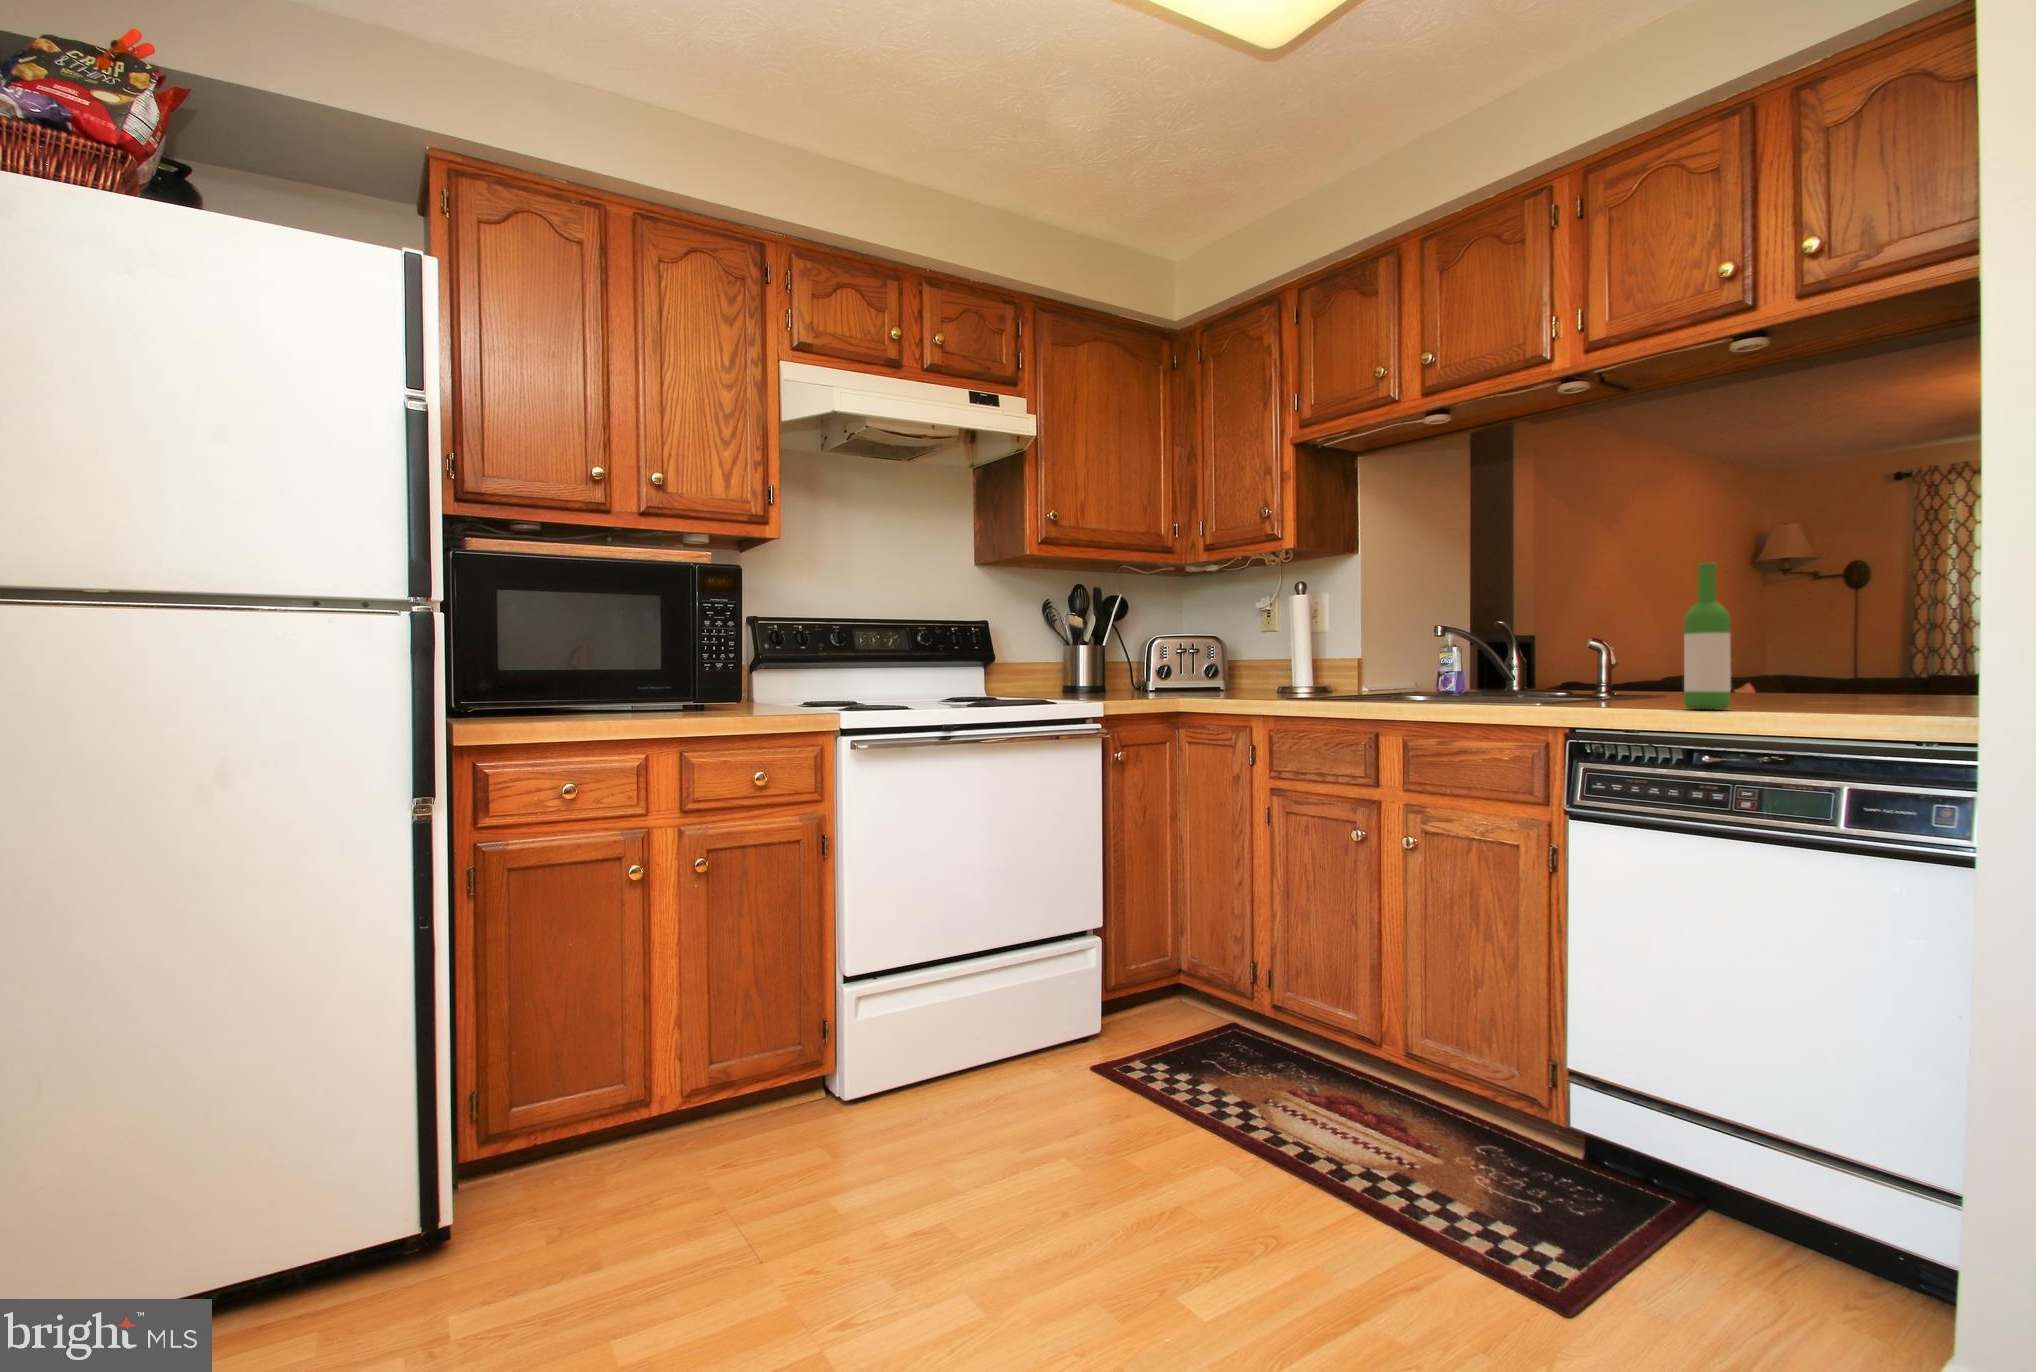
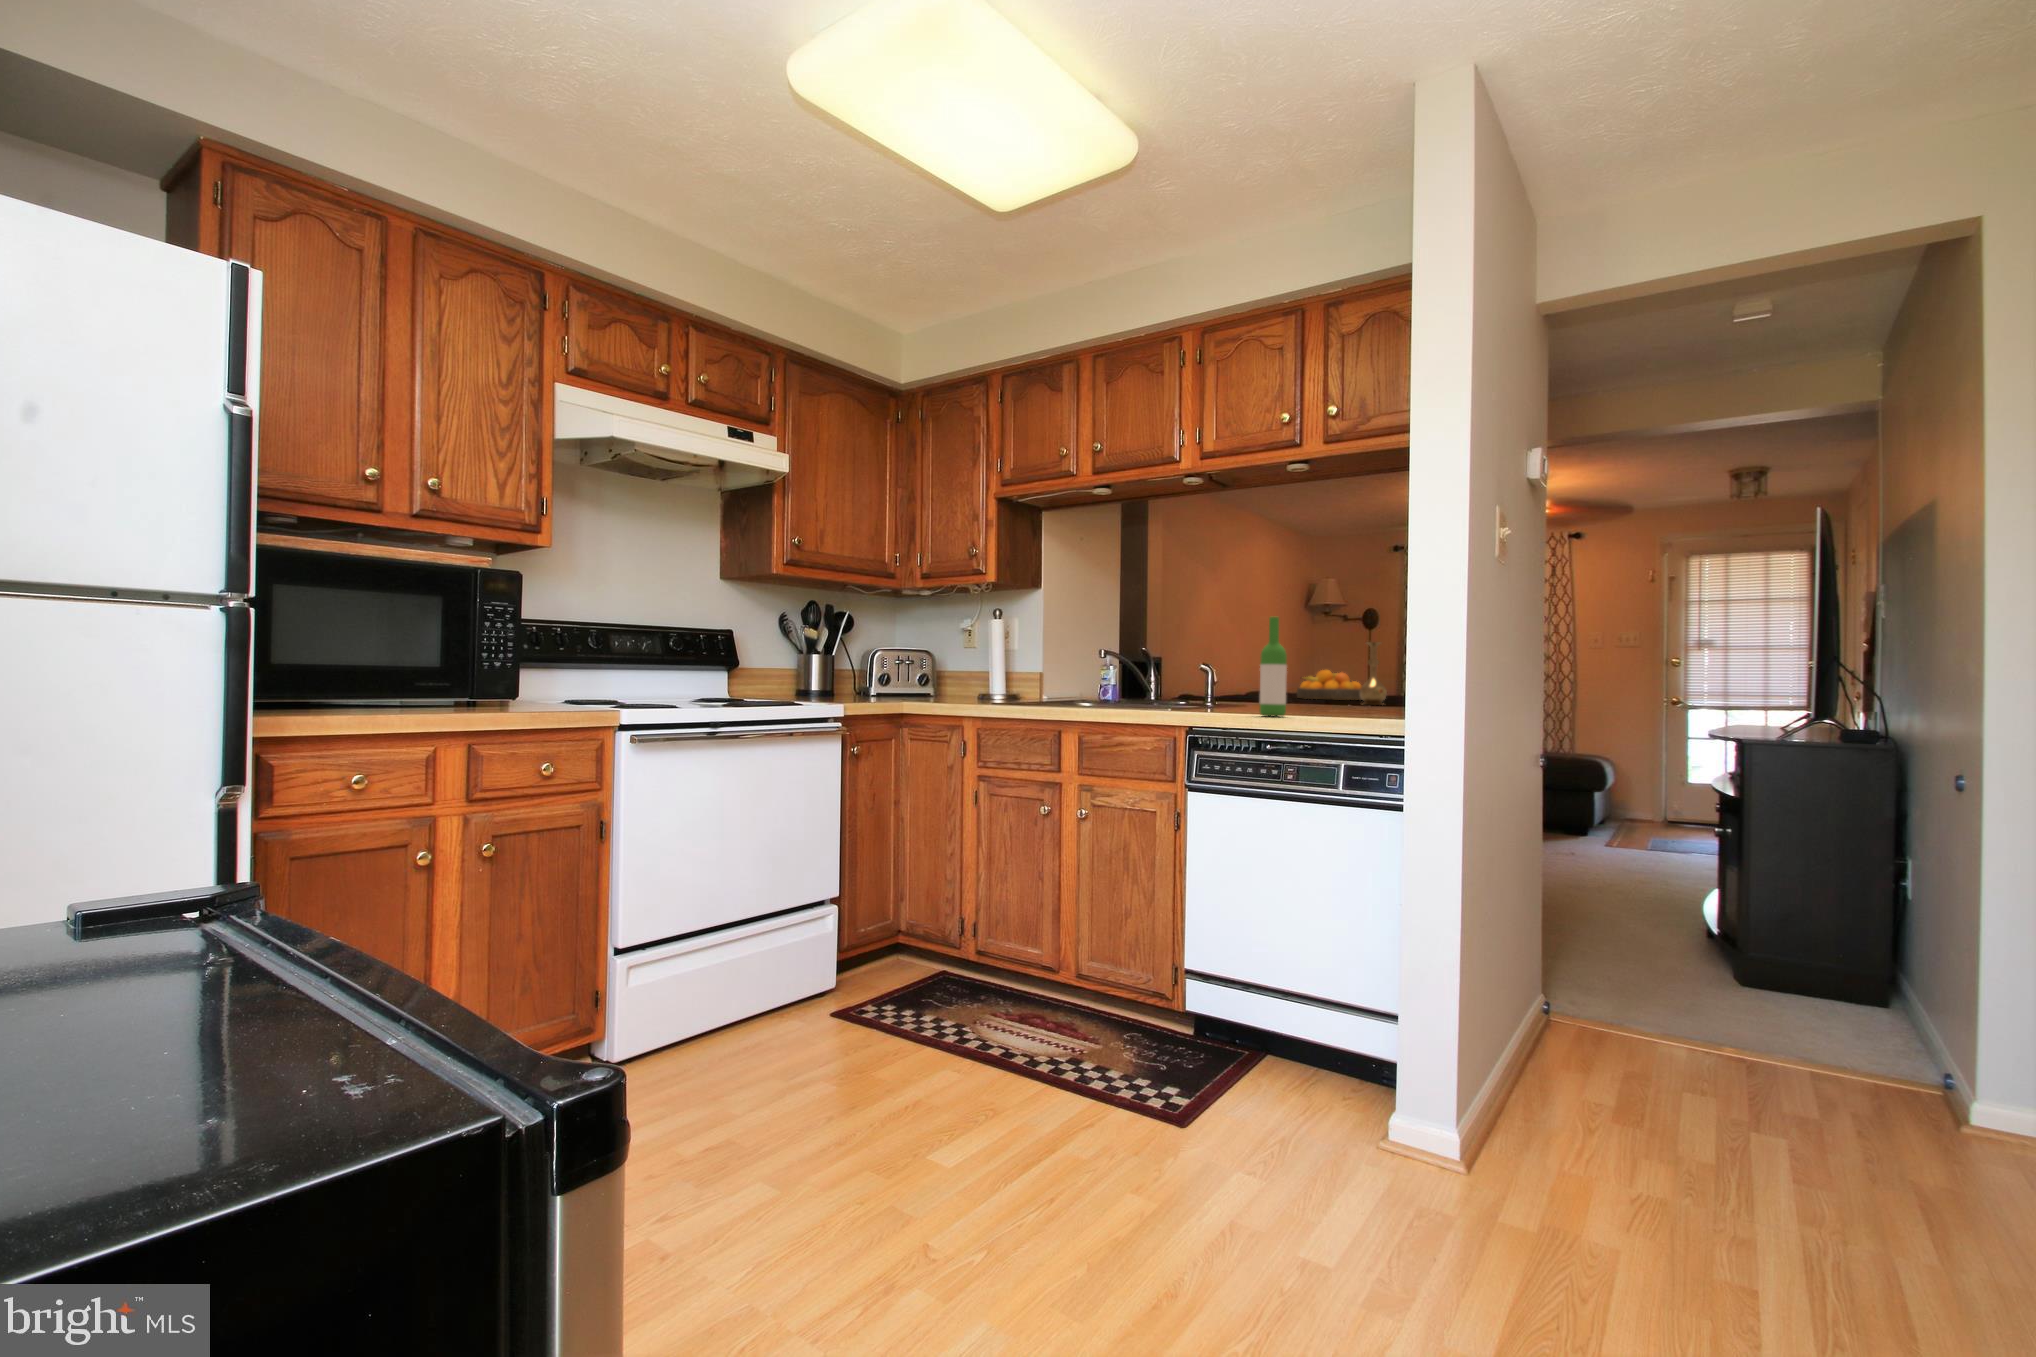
vase: none [1841,599,1890,690] -> present [1360,642,1387,705]
fruit bowl: none [1730,643,1844,683] -> present [1297,670,1361,700]

